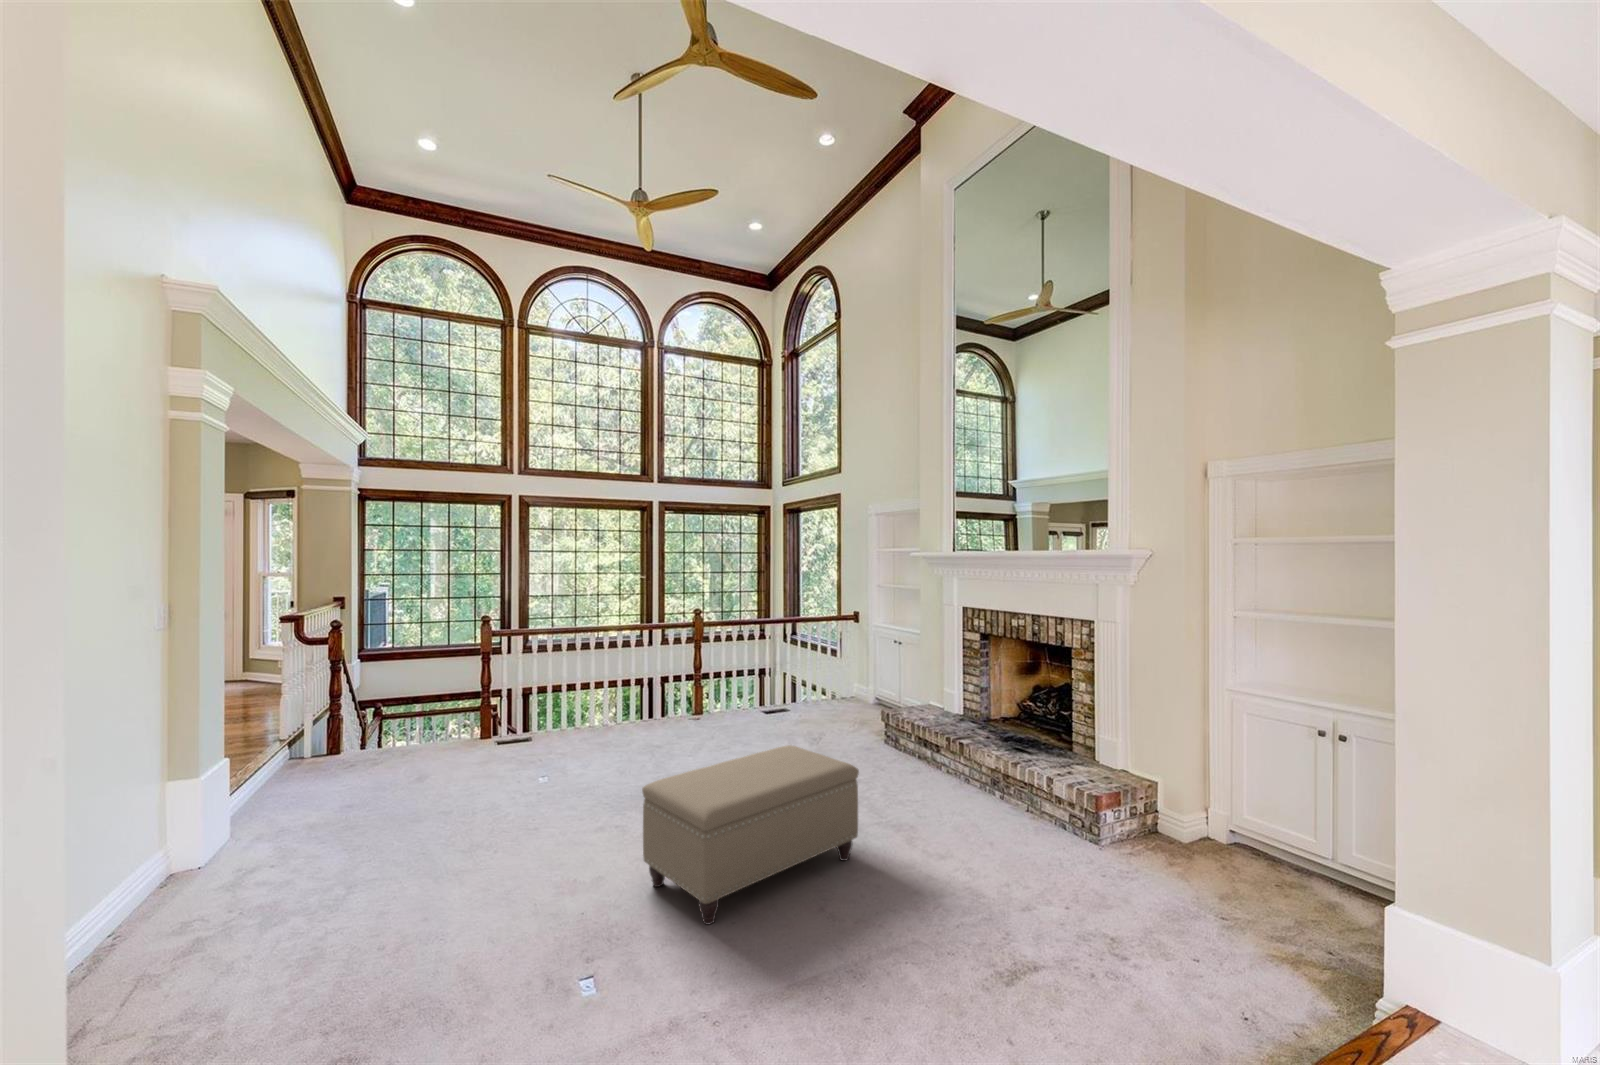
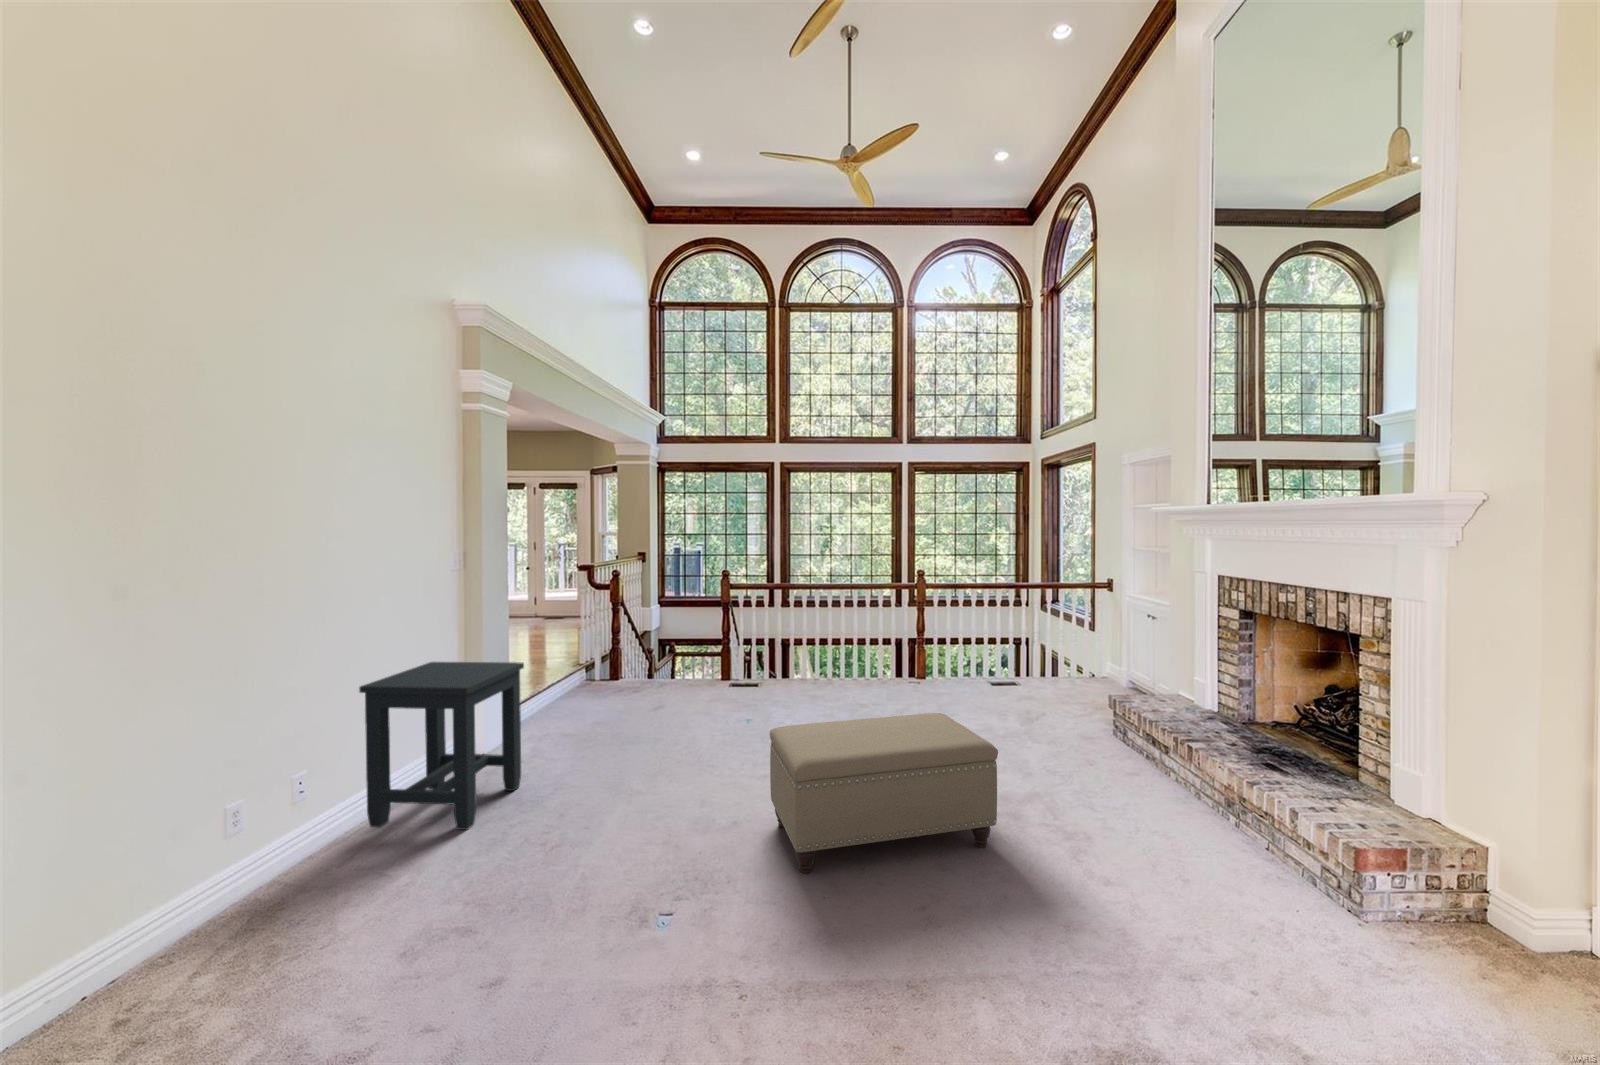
side table: none [36,755,293,1038] -> present [359,662,524,830]

